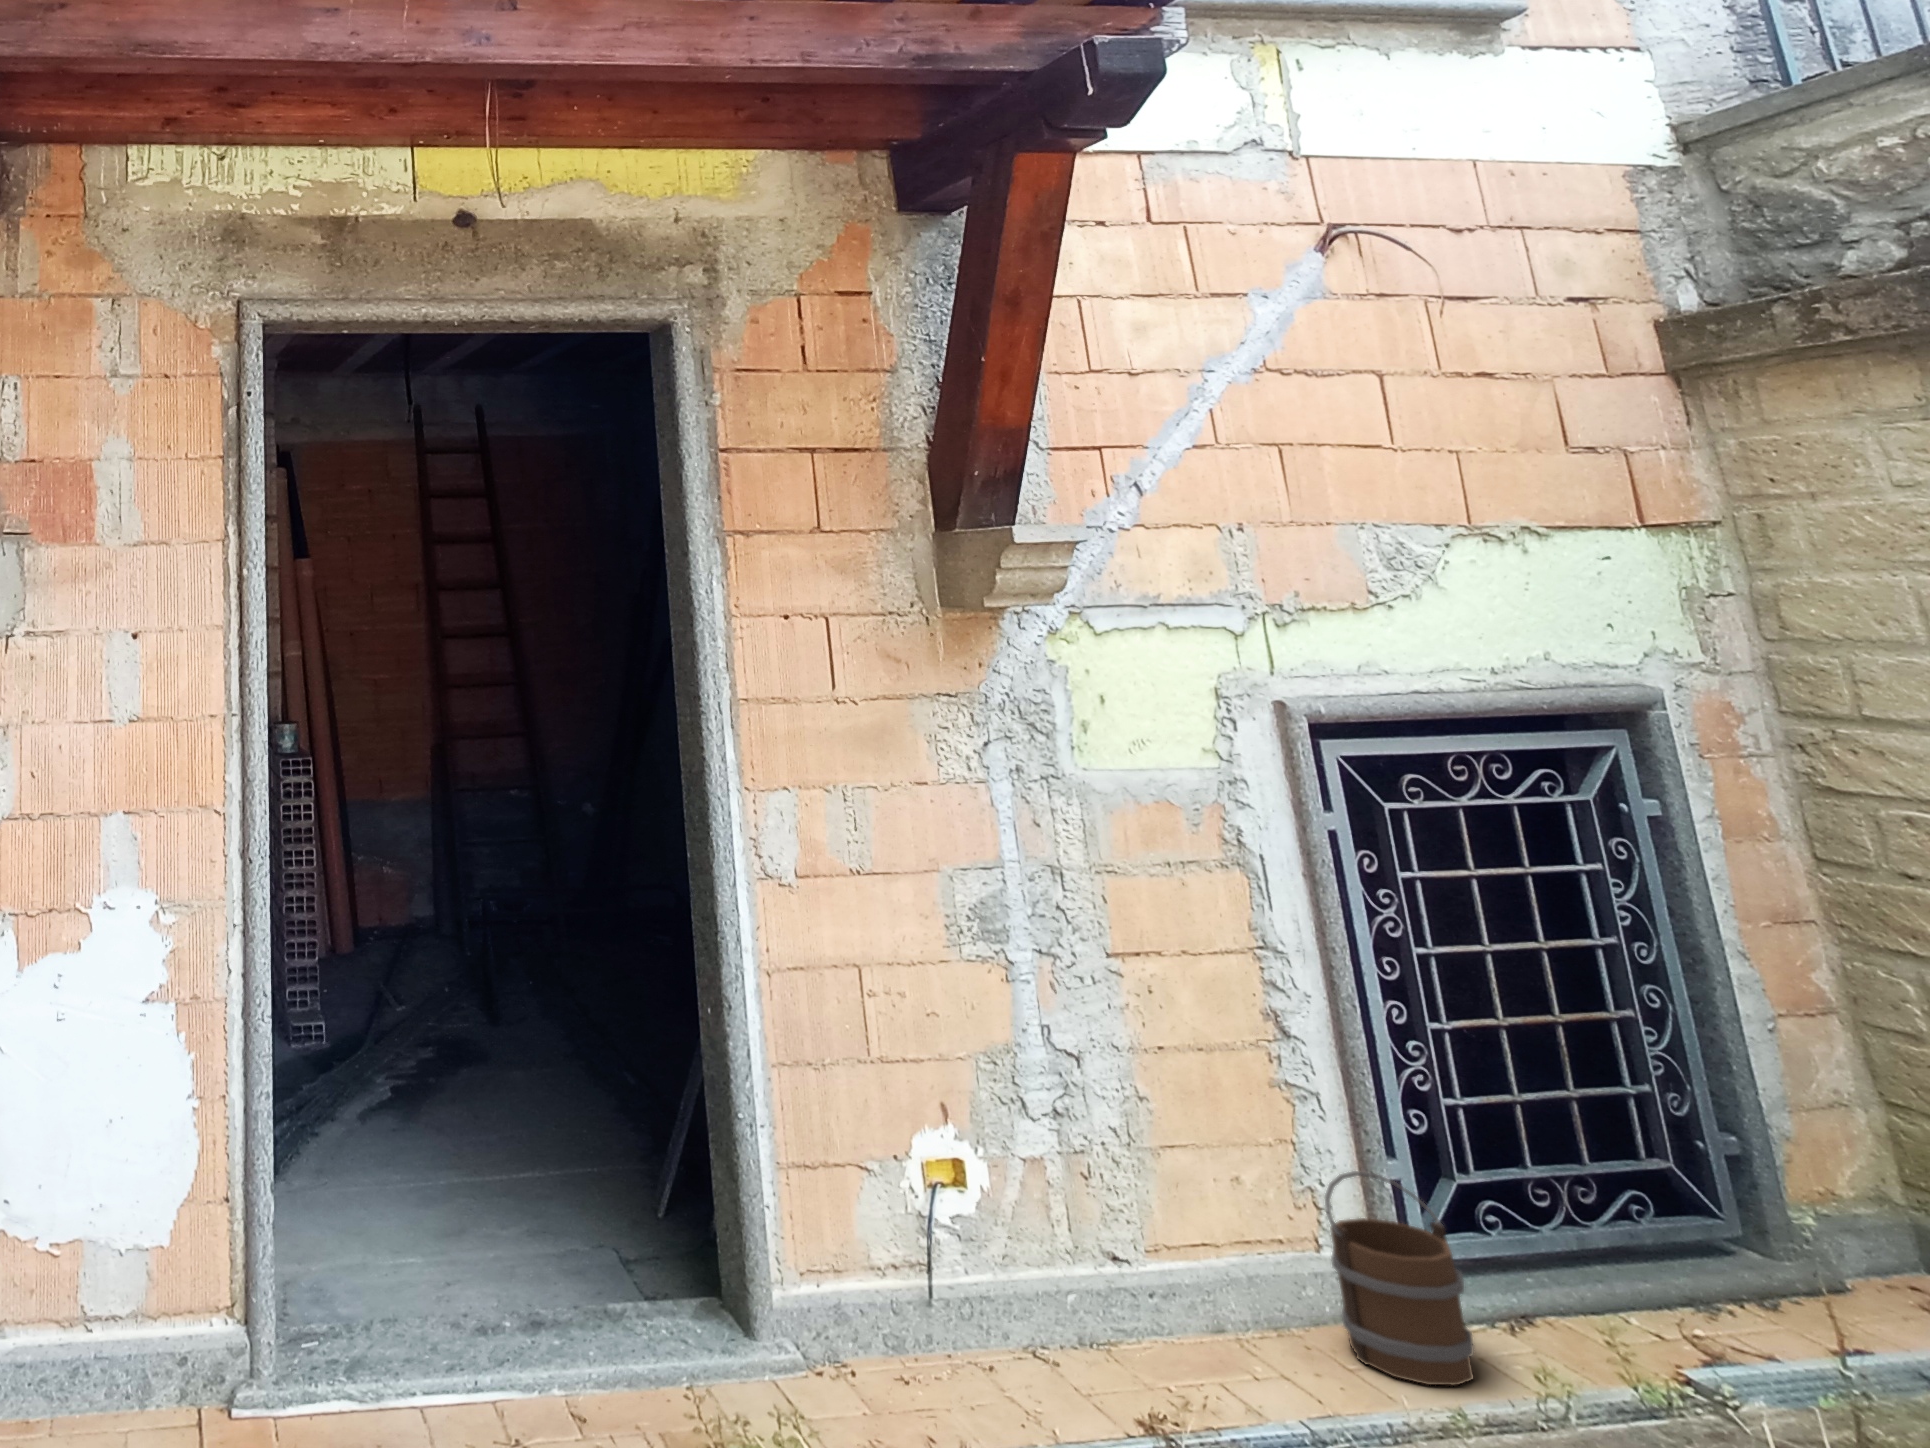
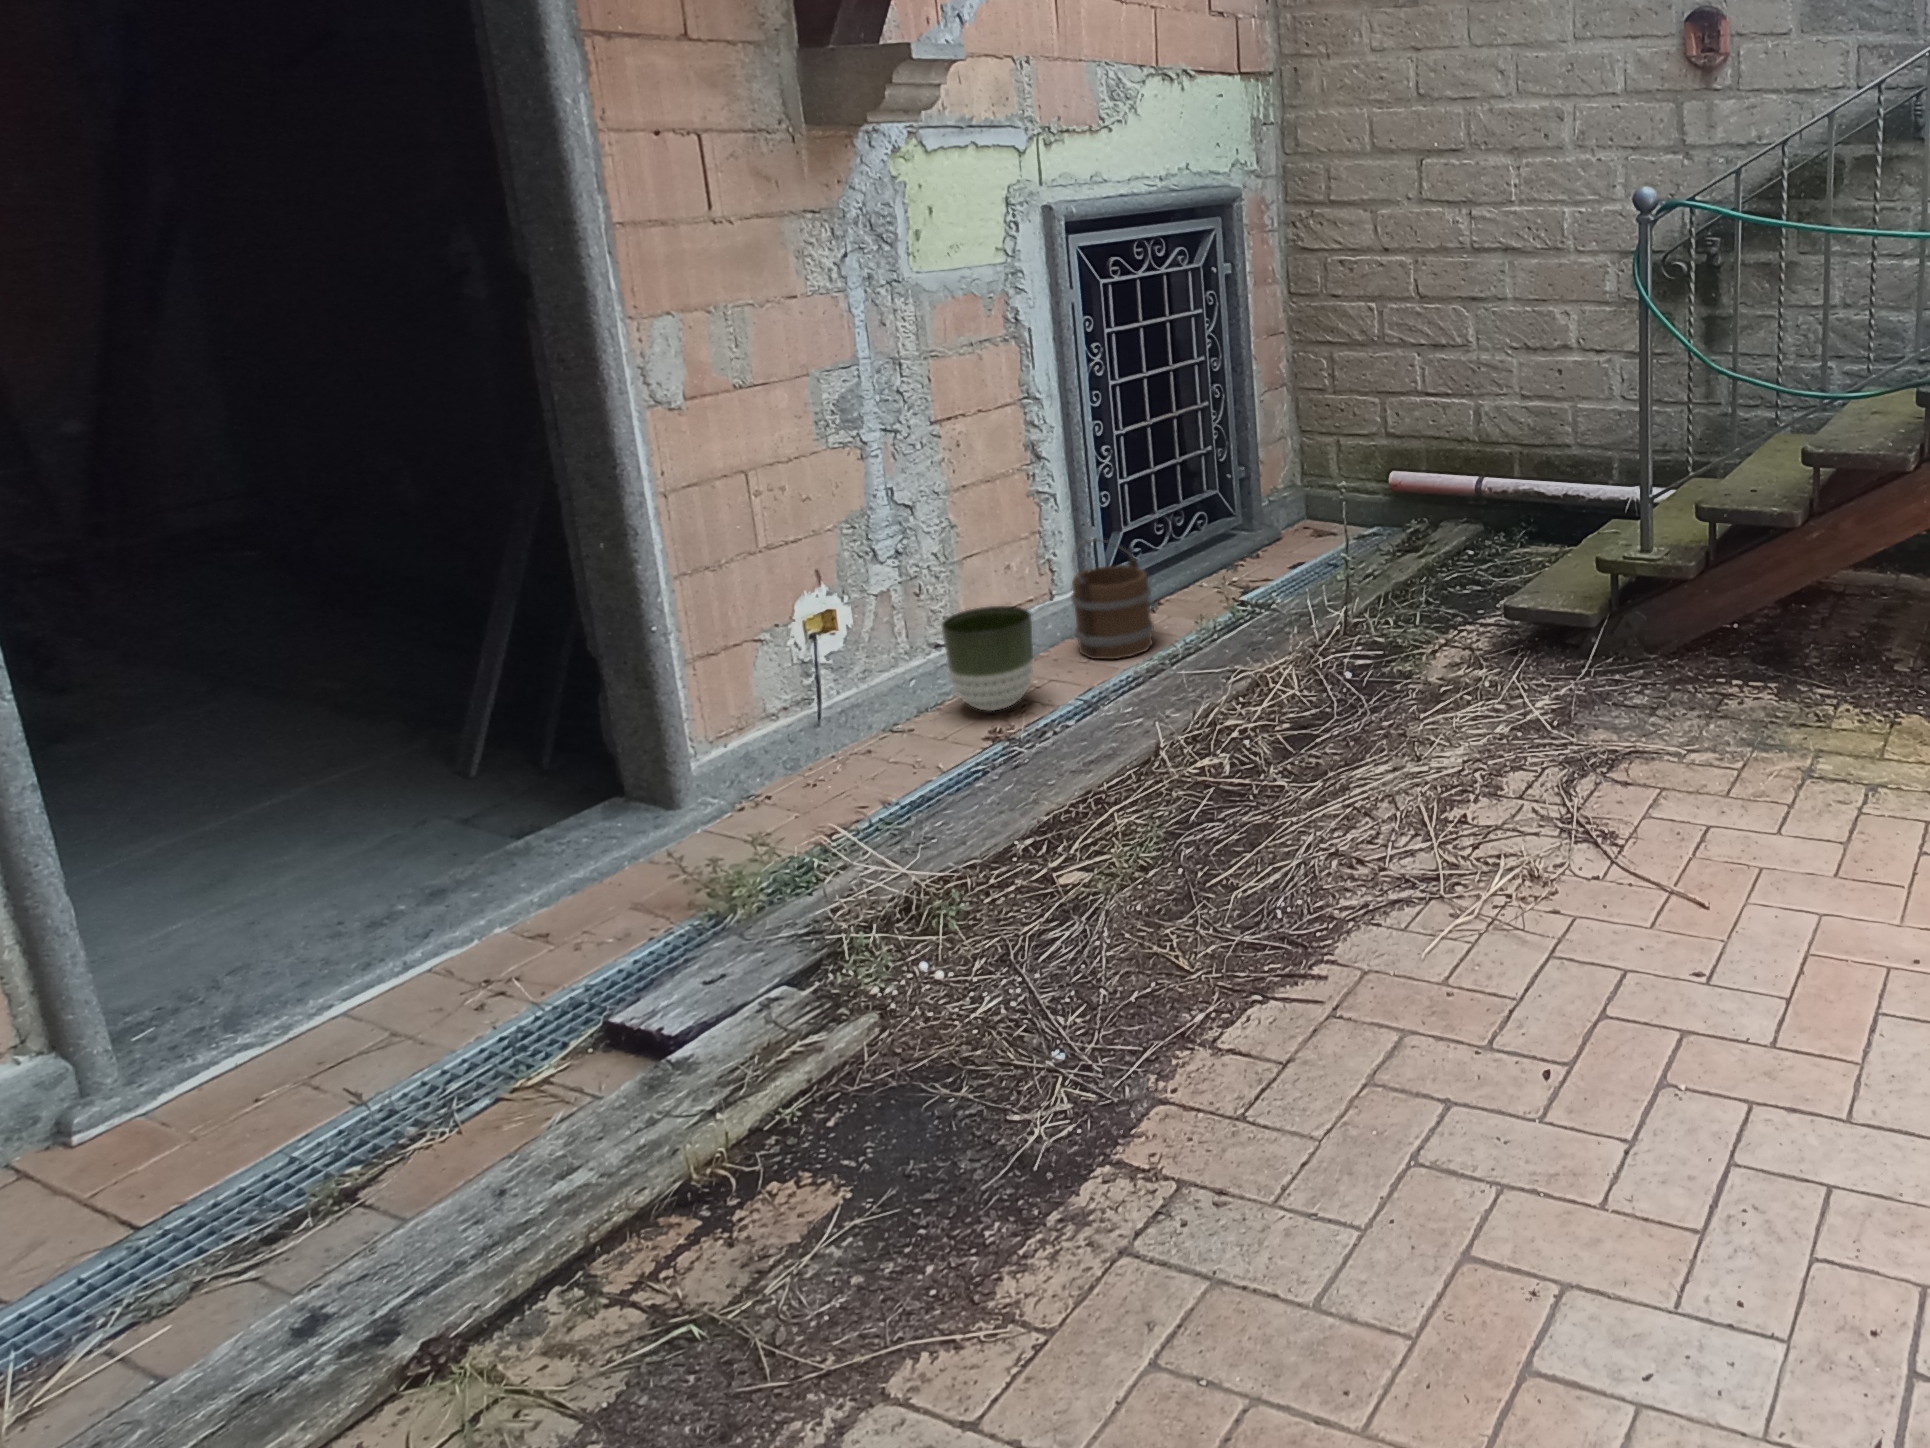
planter: none [1104,1217,1235,1383] -> present [942,606,1033,711]

